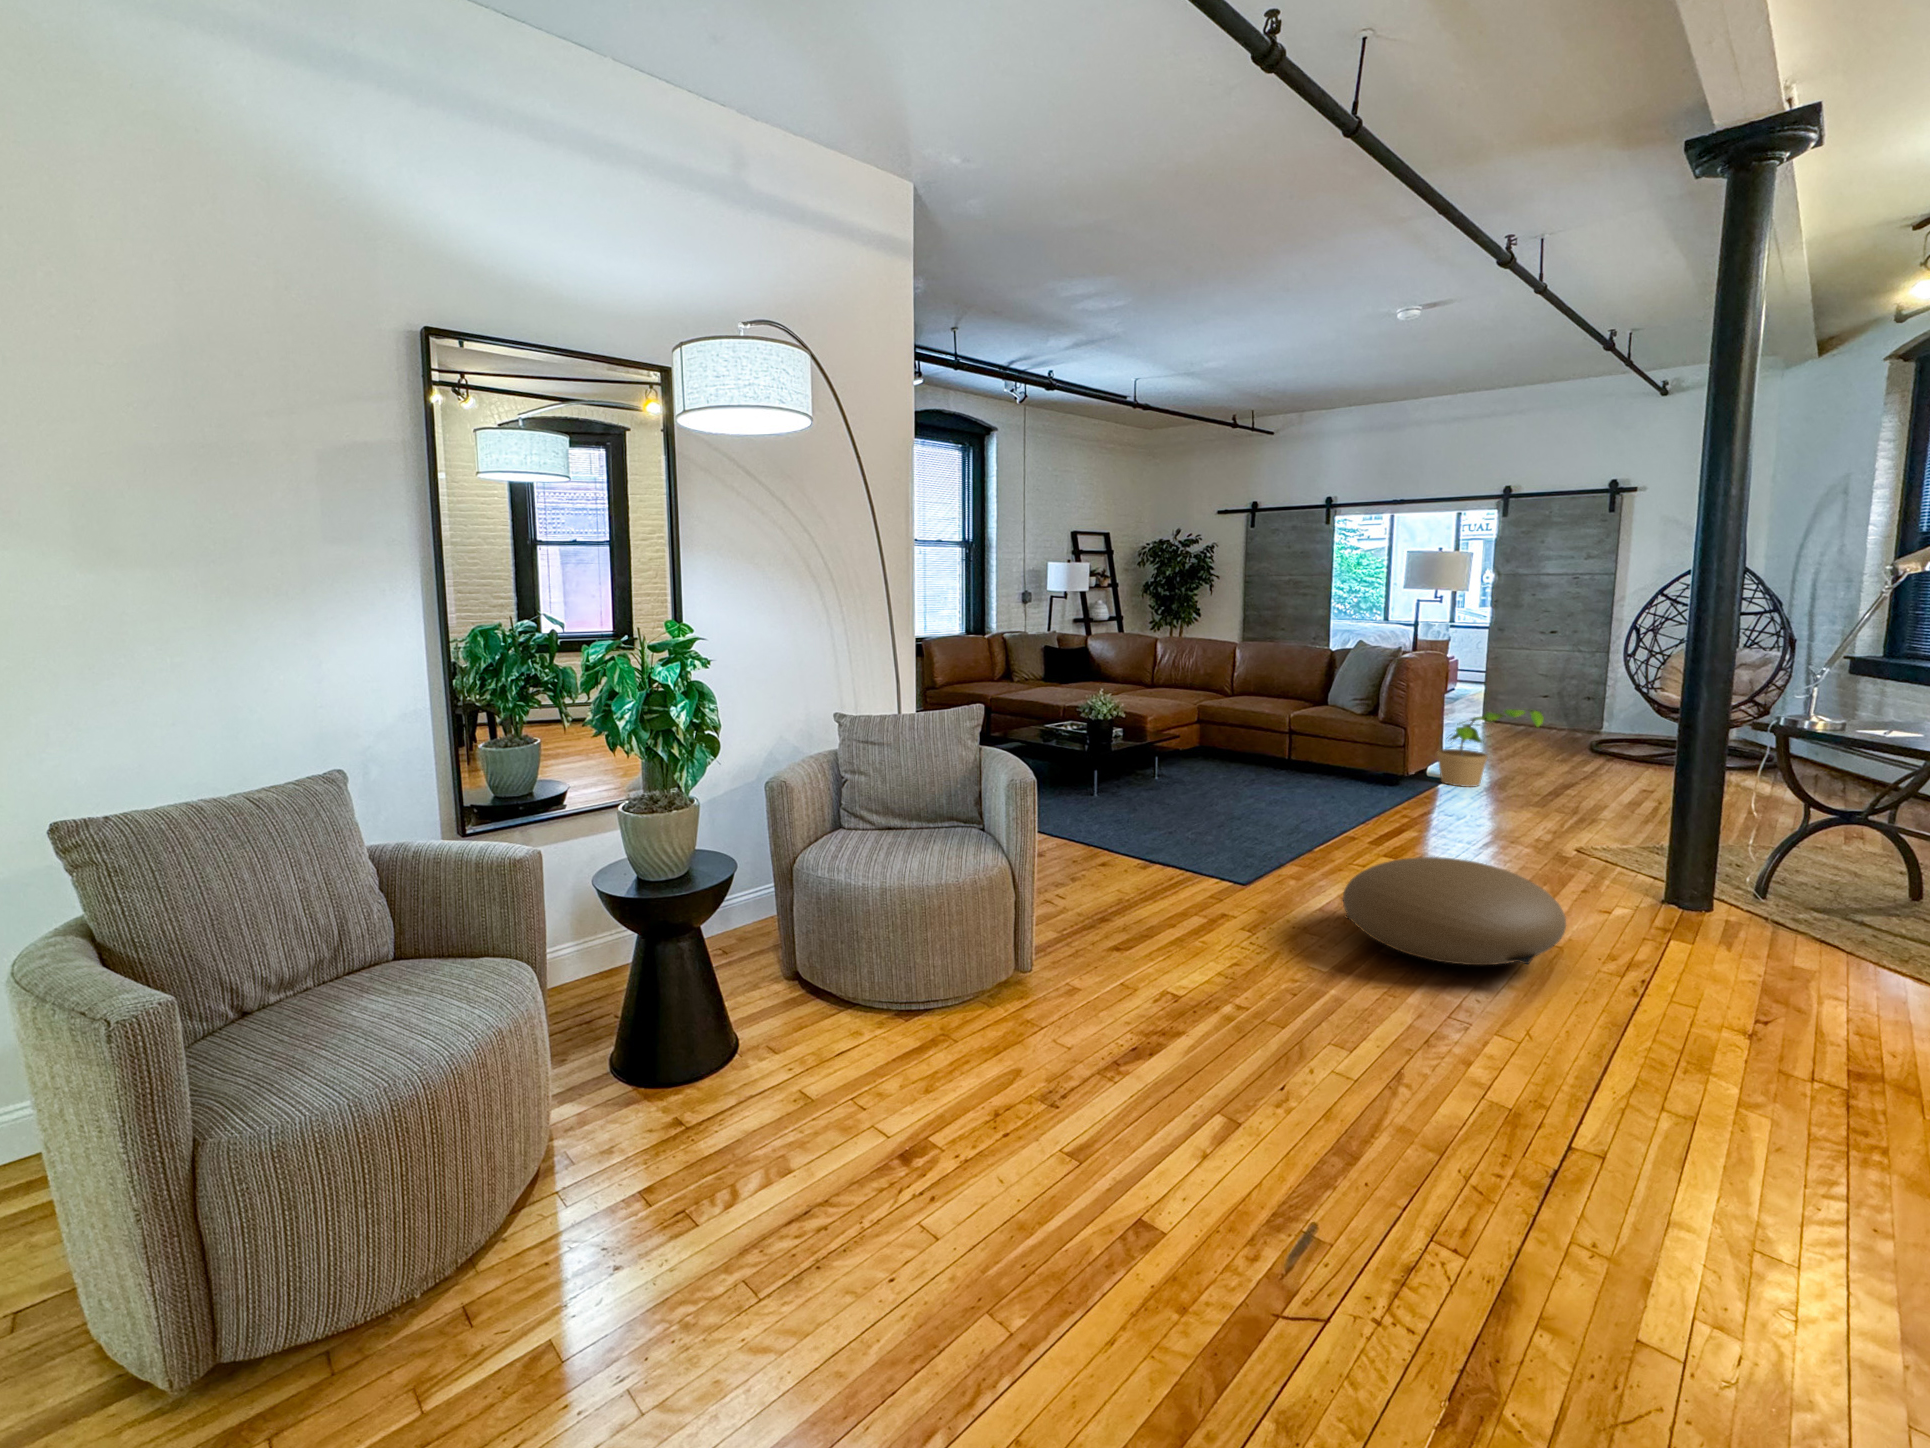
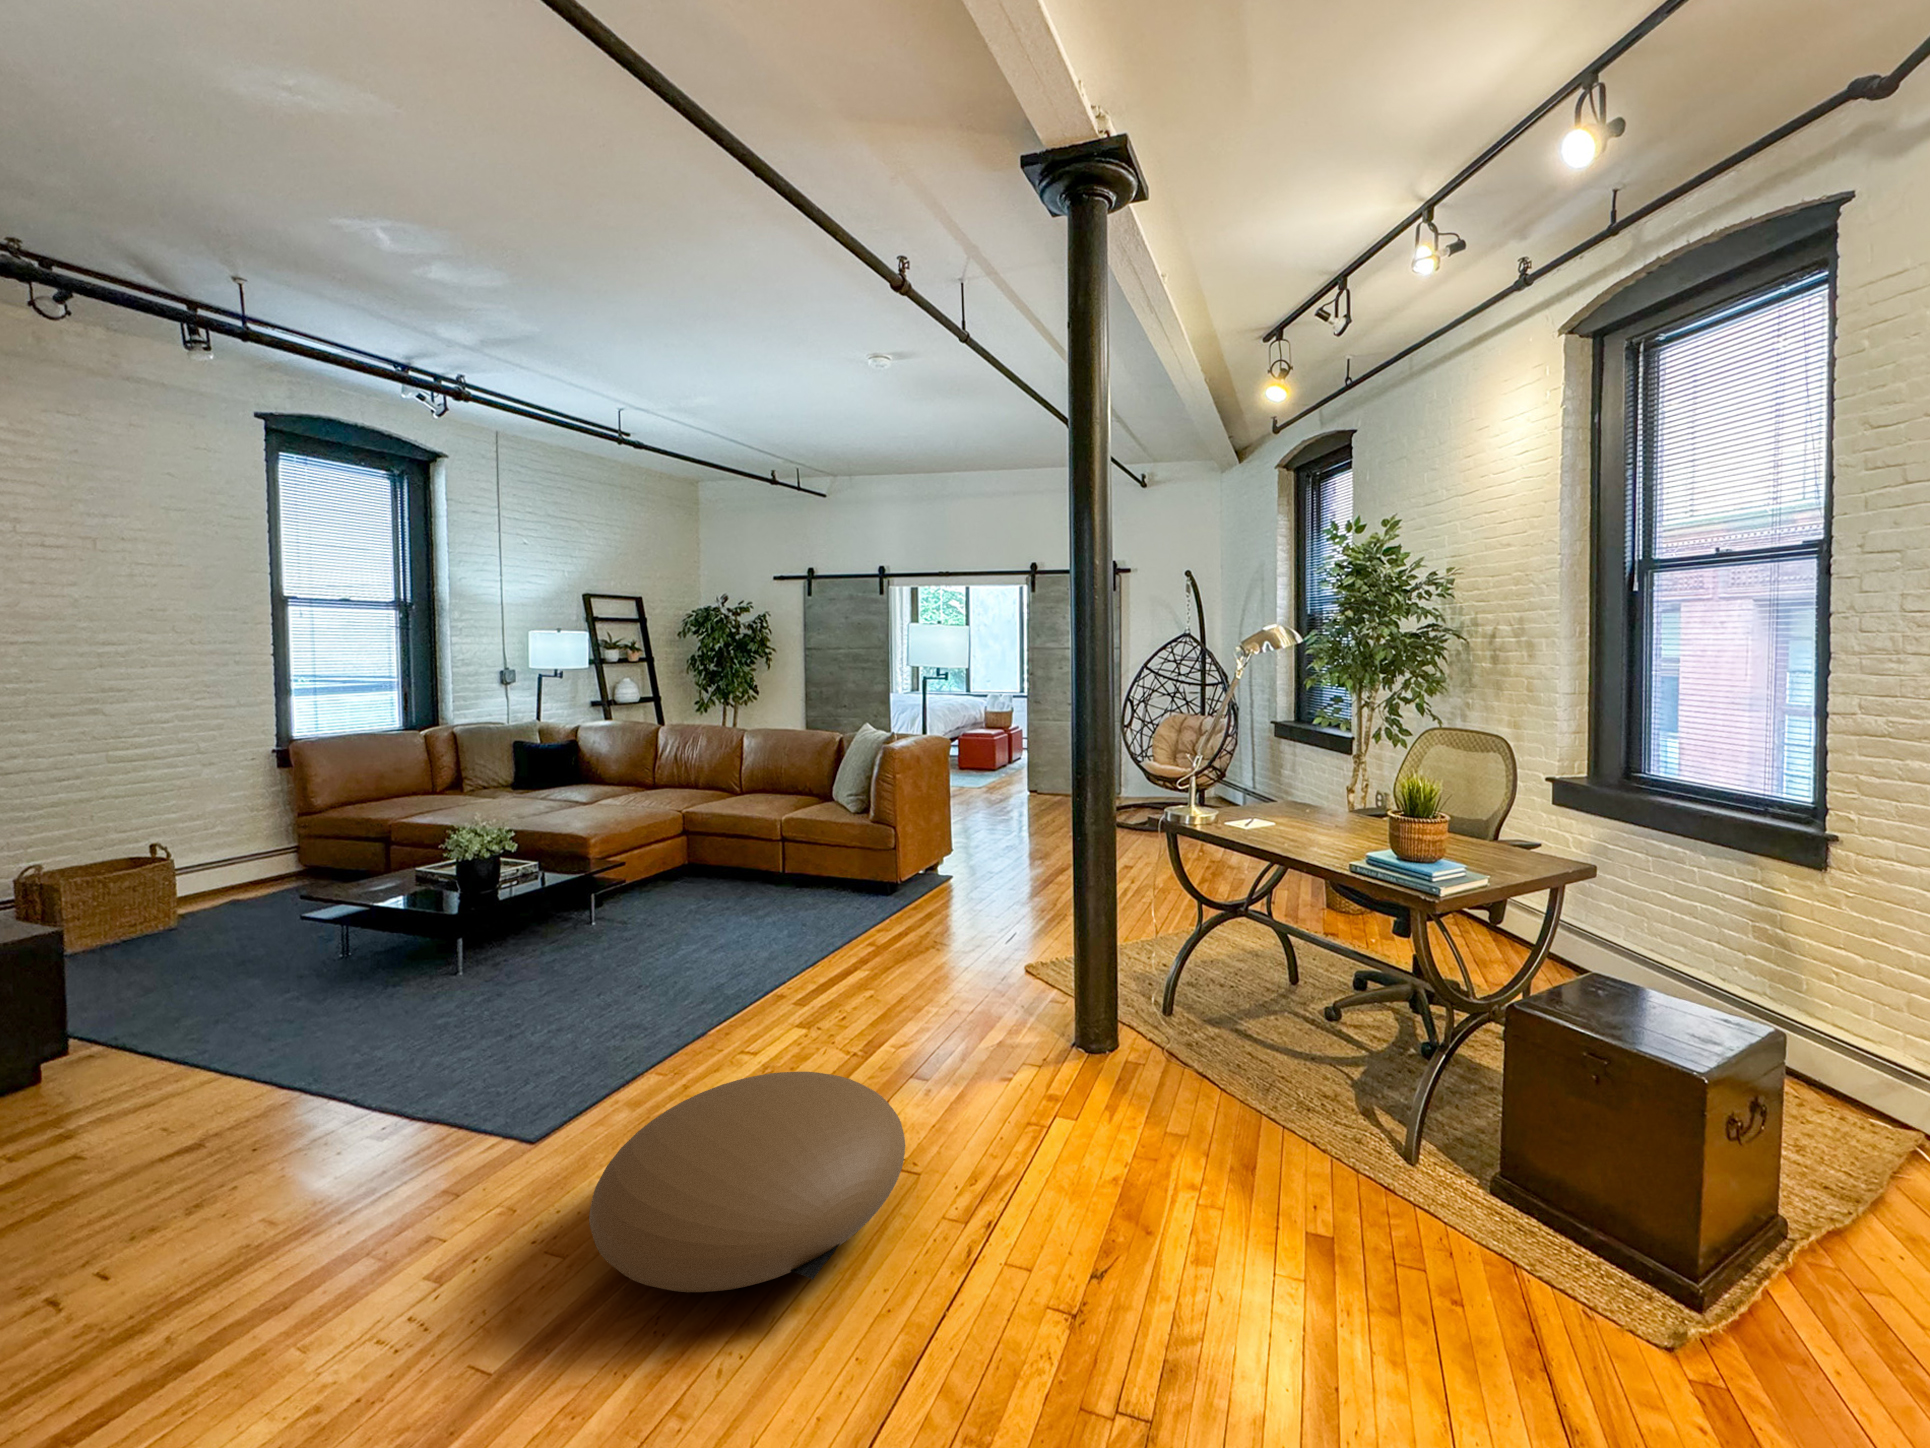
potted plant: present [1437,709,1544,787] -> none [932,796,1023,885]

